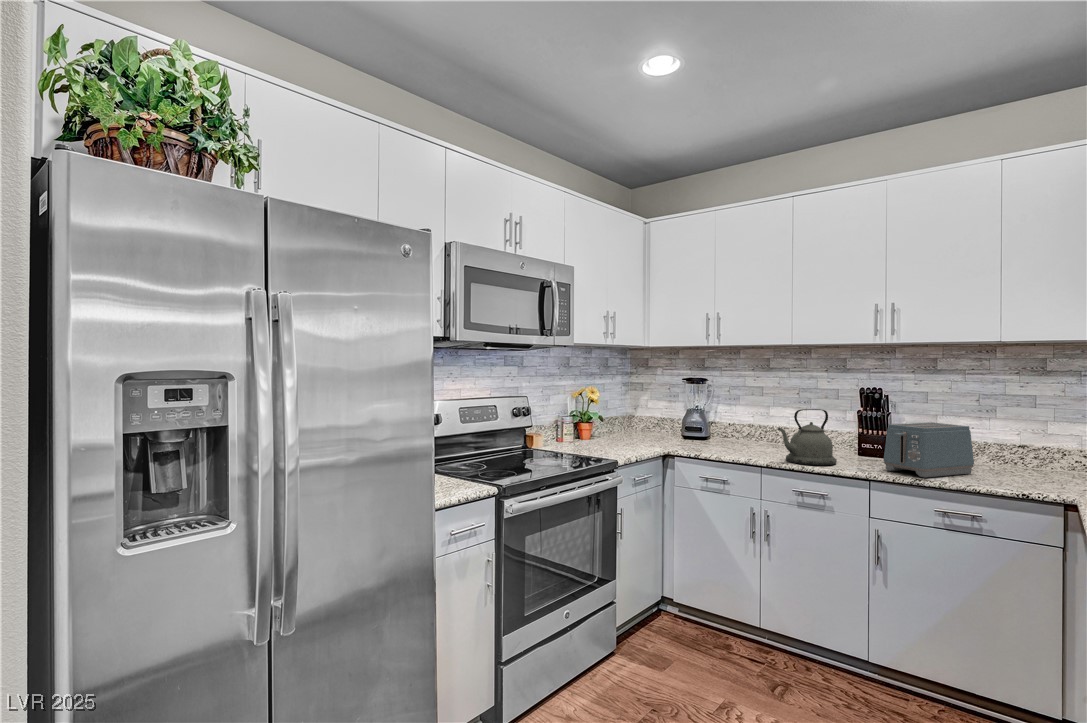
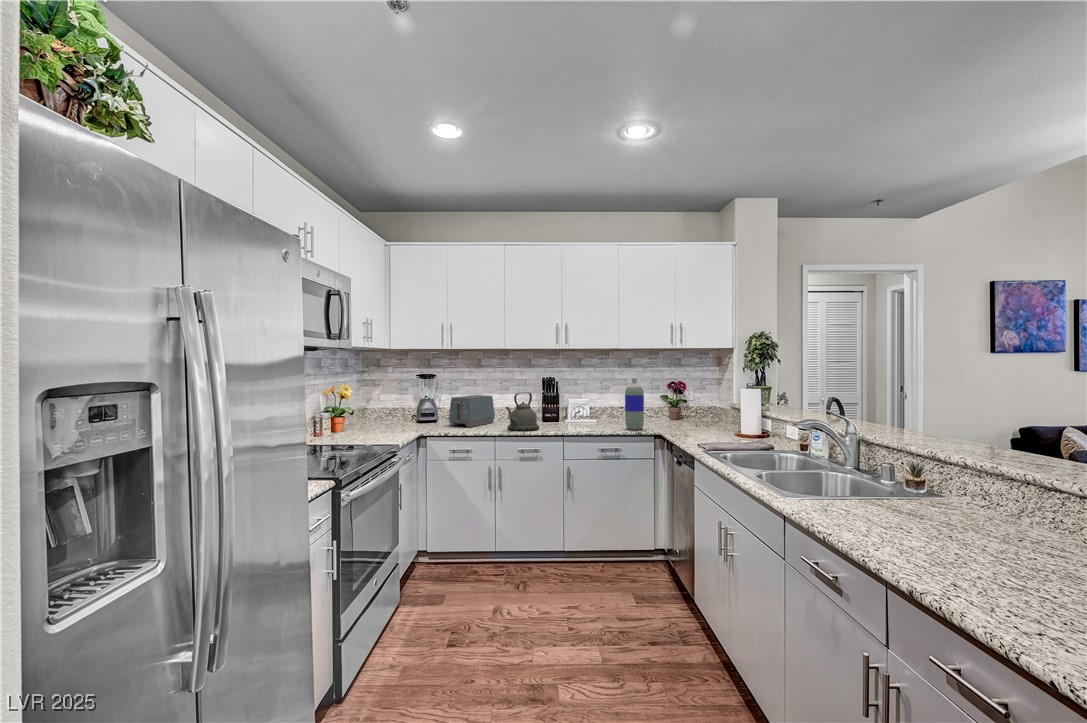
bottle: none [999,396,1041,489] -> present [625,378,644,430]
toaster: present [884,422,974,478] -> present [449,395,495,427]

